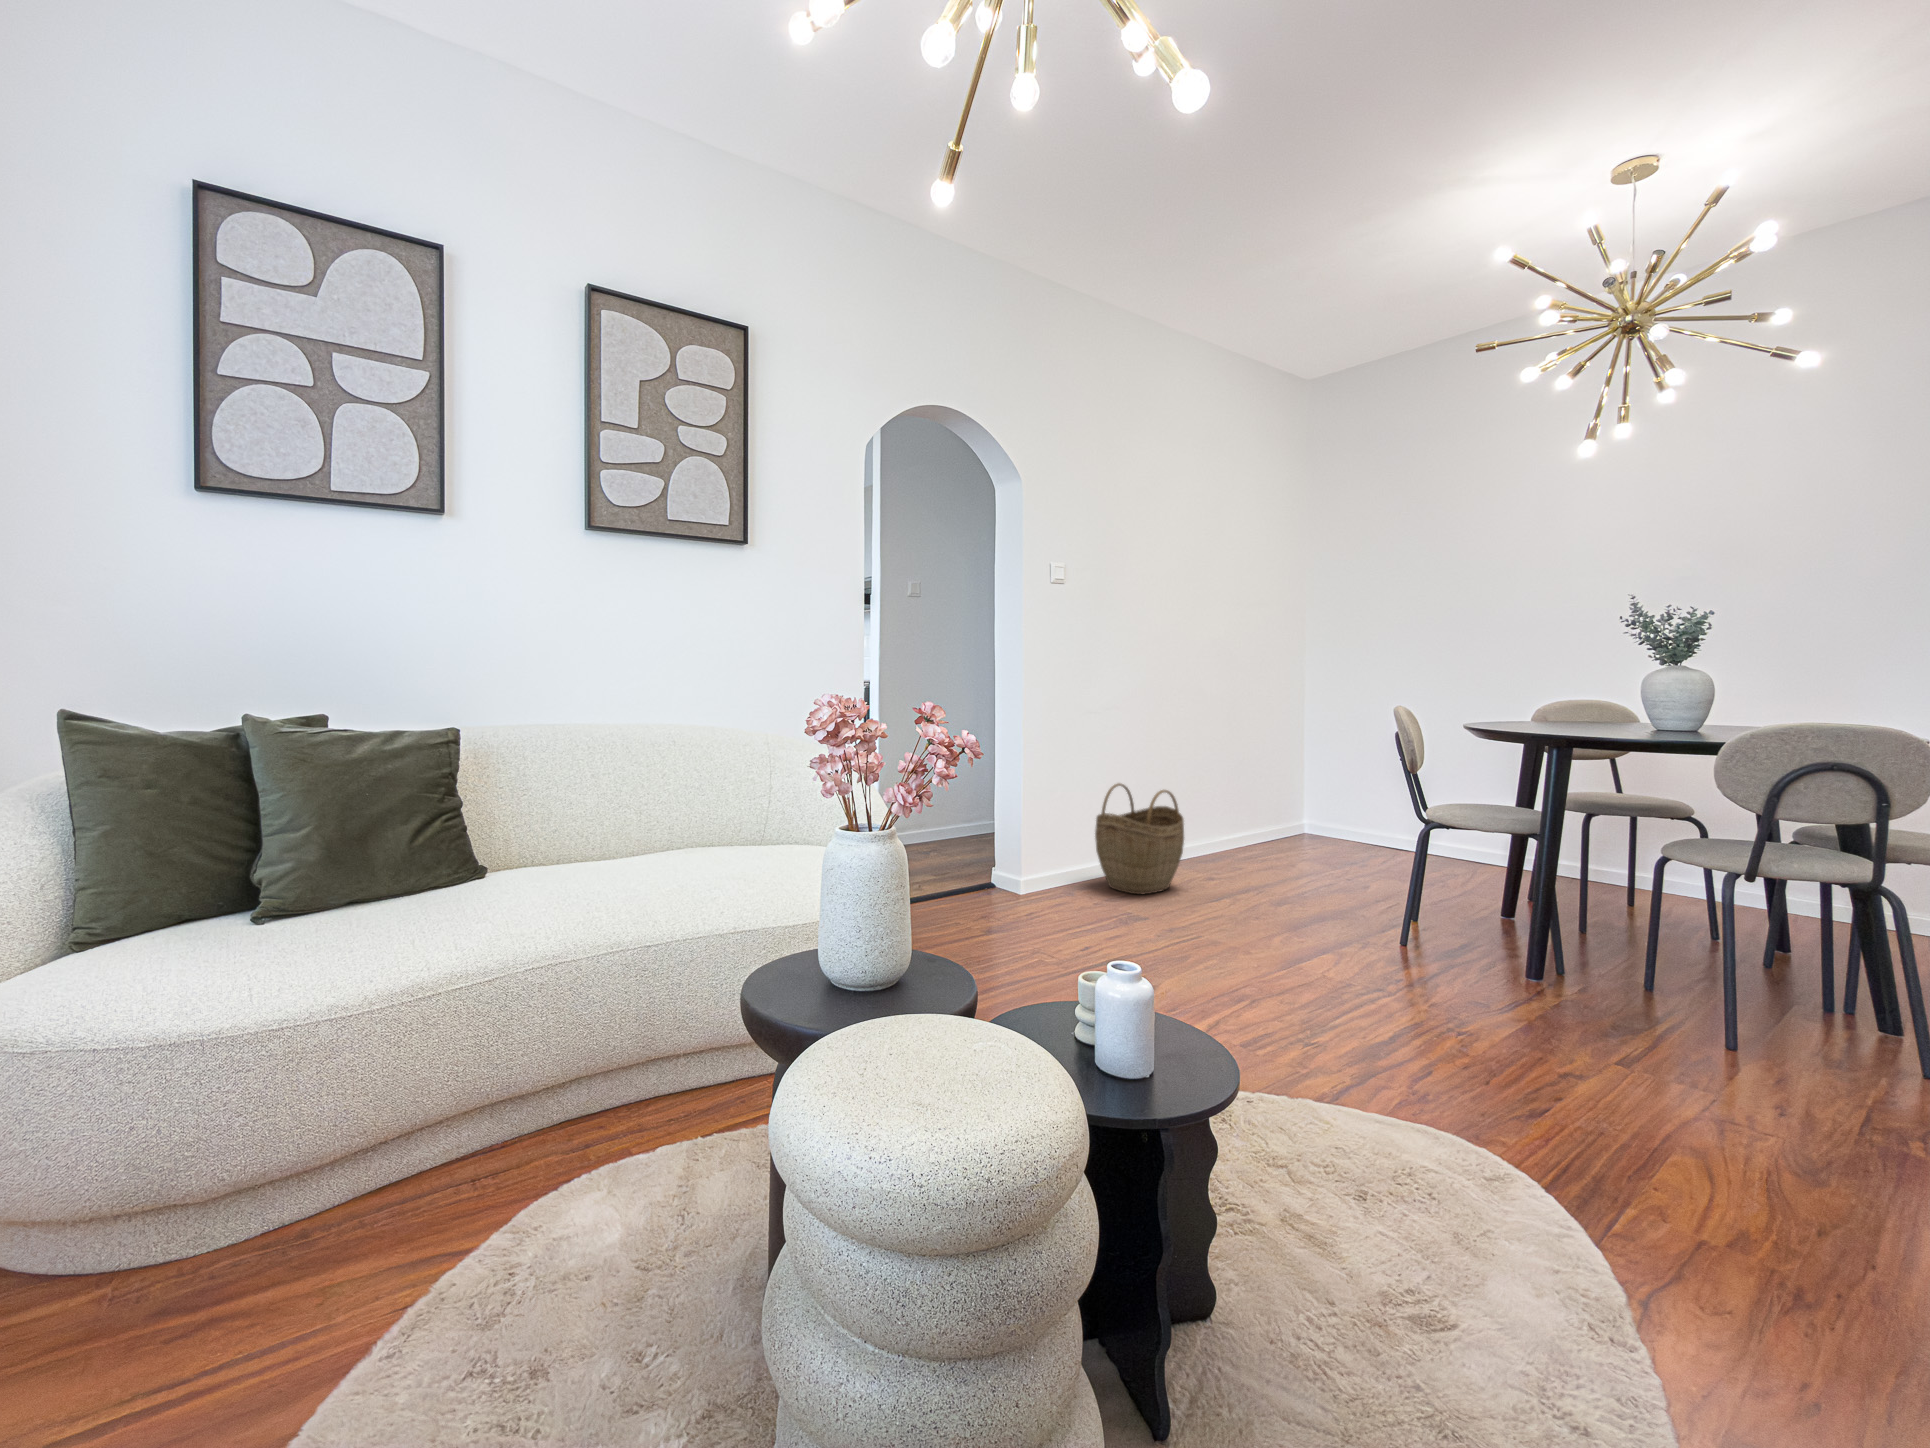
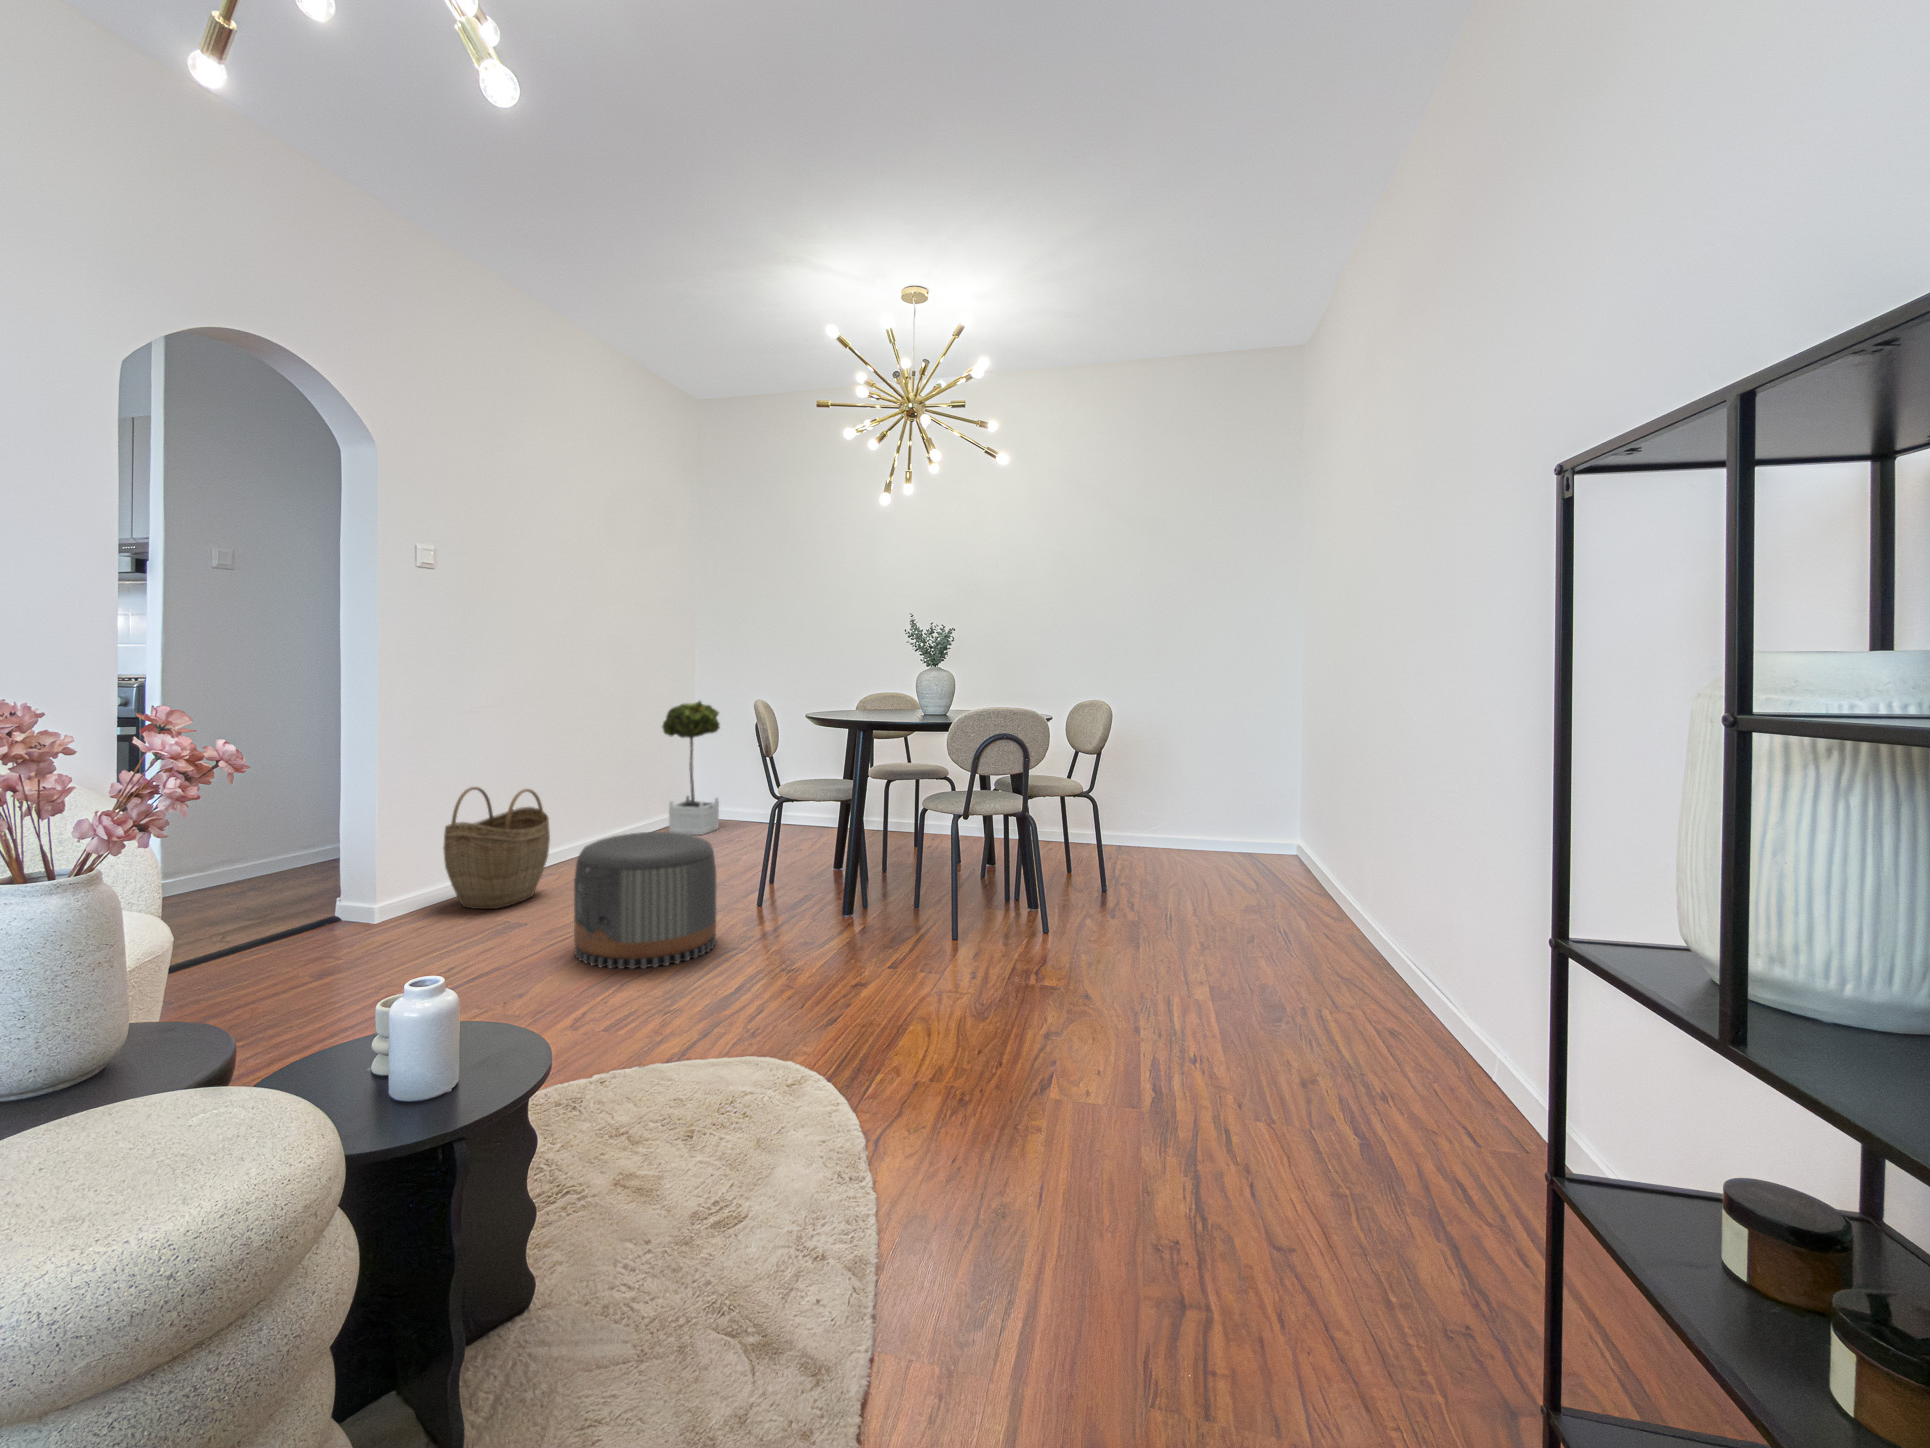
potted tree: none [1289,714,1353,853] -> present [662,701,720,835]
pouf: none [1213,845,1367,988] -> present [574,832,716,969]

